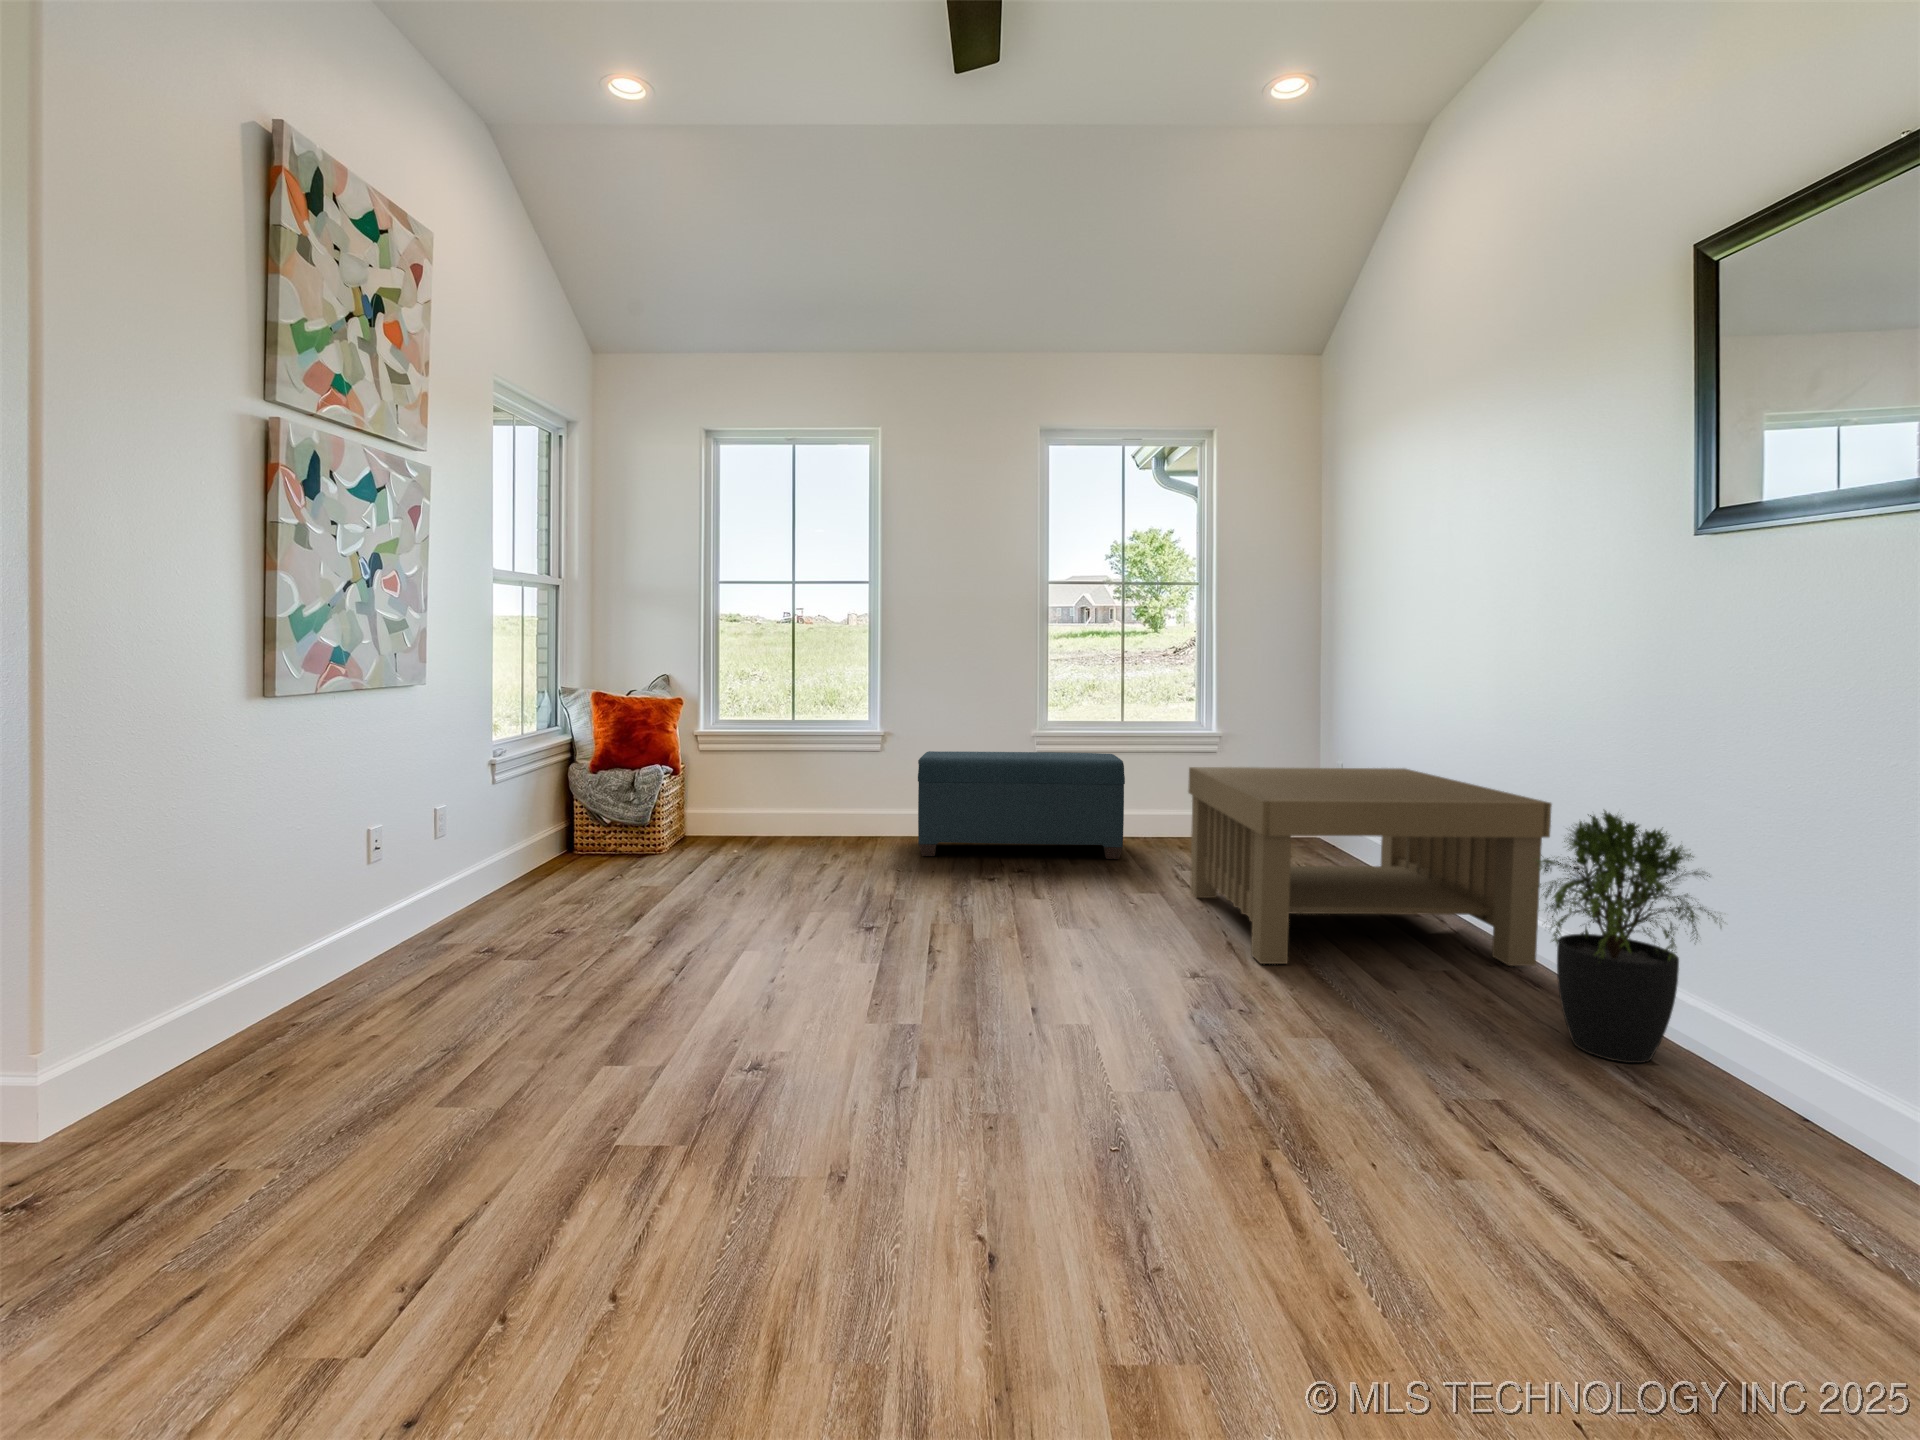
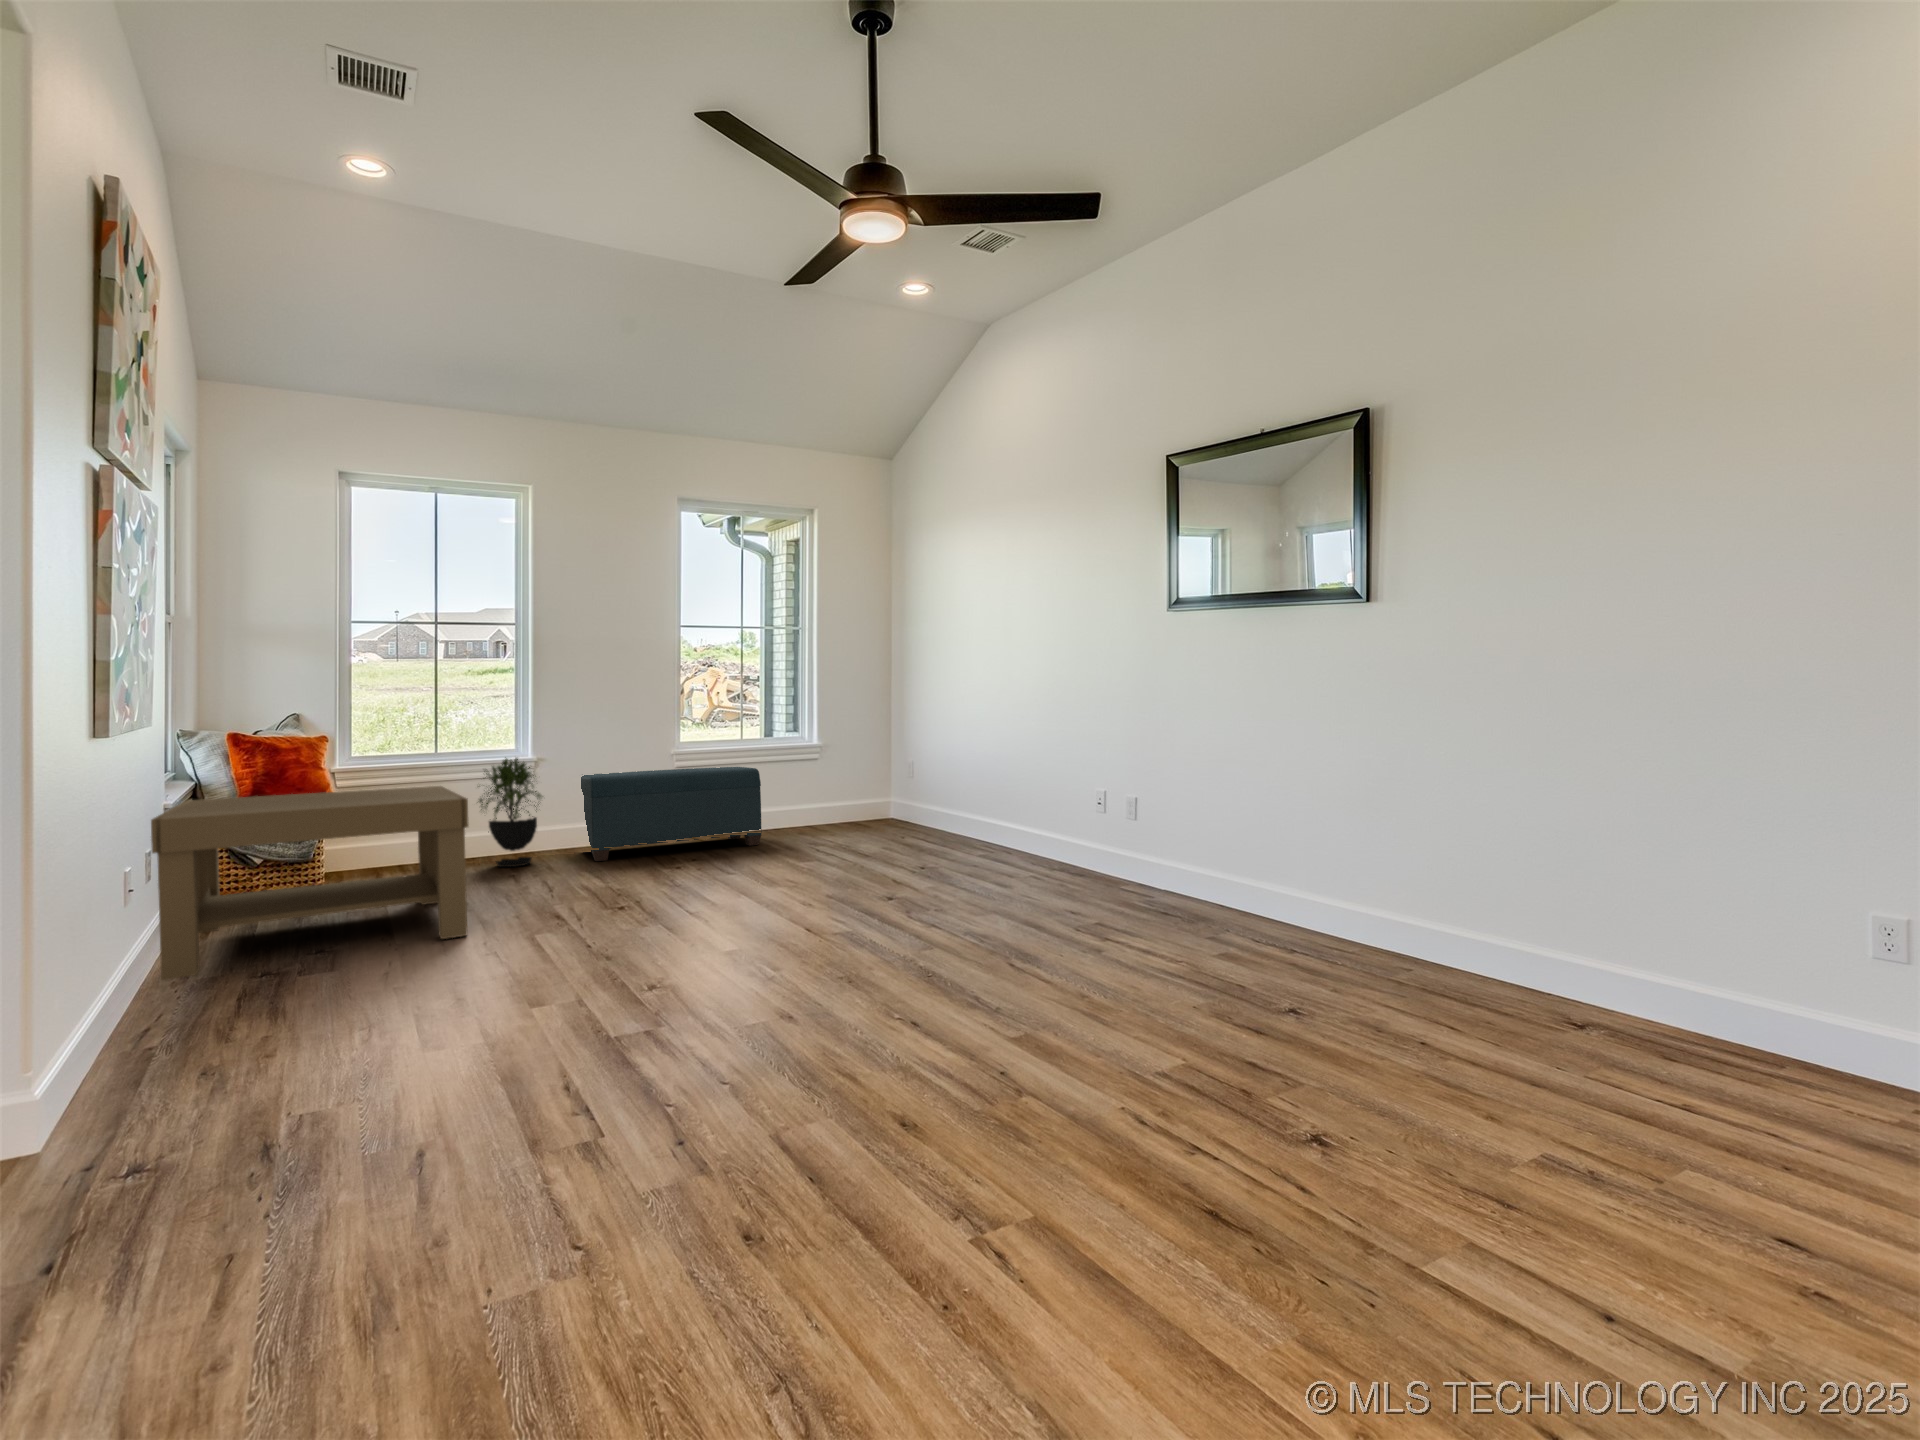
coffee table: present [1188,767,1552,966] -> present [151,786,468,980]
potted plant: present [1531,810,1722,1063] -> present [478,758,543,867]

